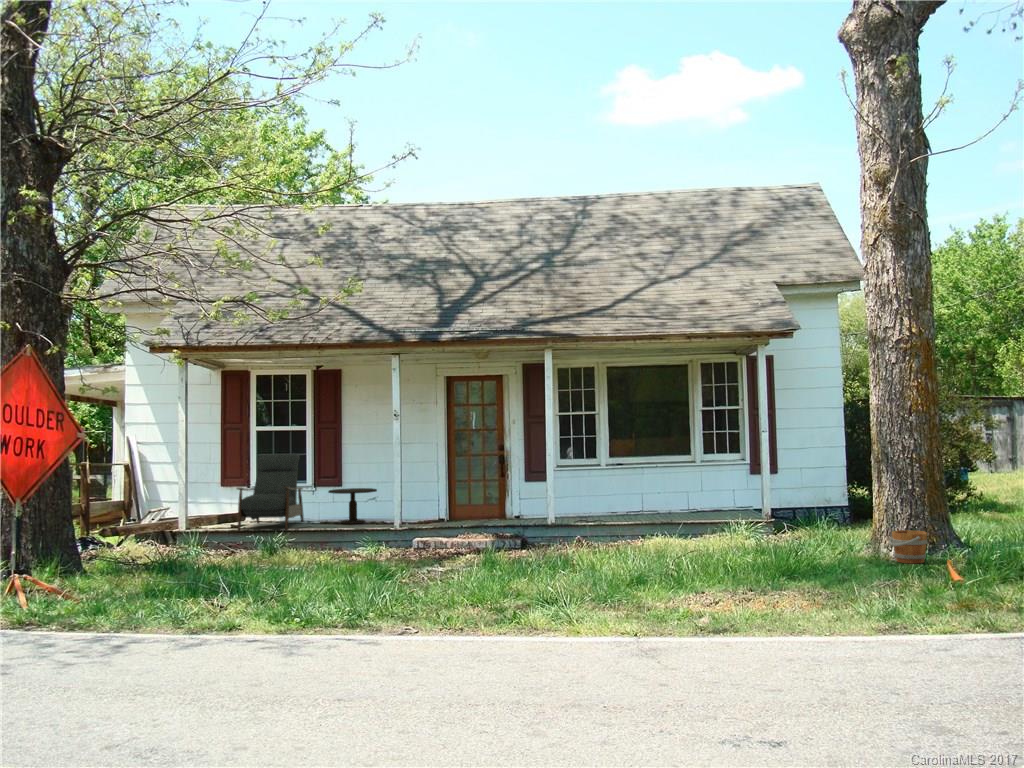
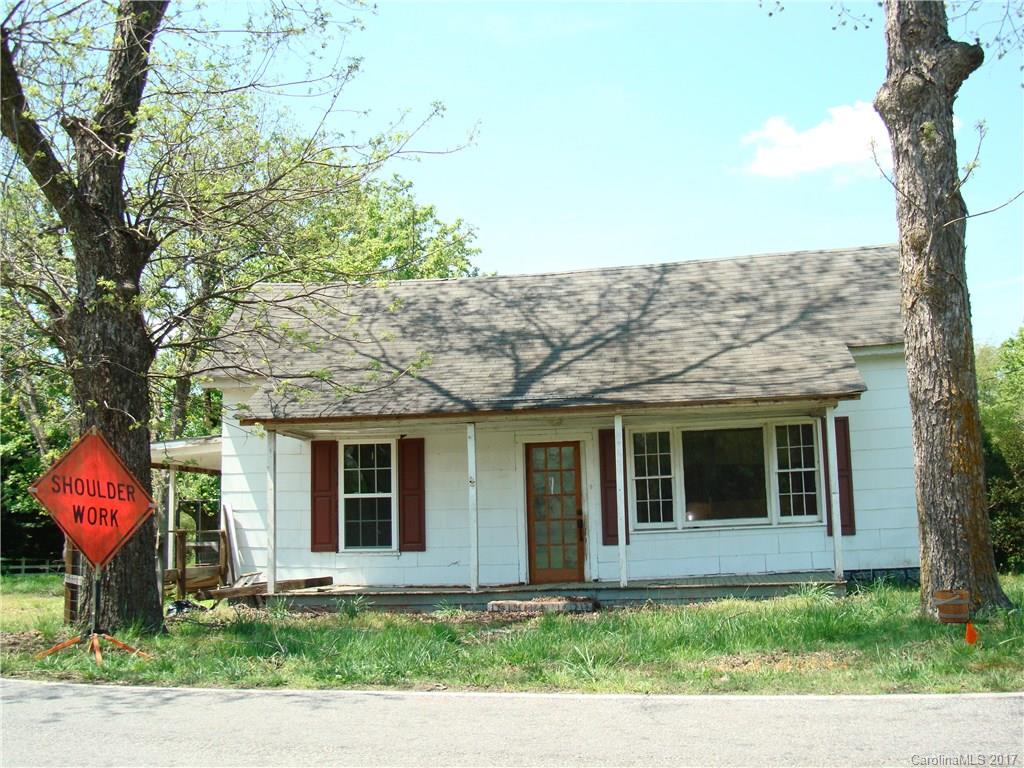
chair: present [237,454,304,530] -> none [323,520,388,594]
side table: present [328,488,377,524] -> none [410,554,457,588]

